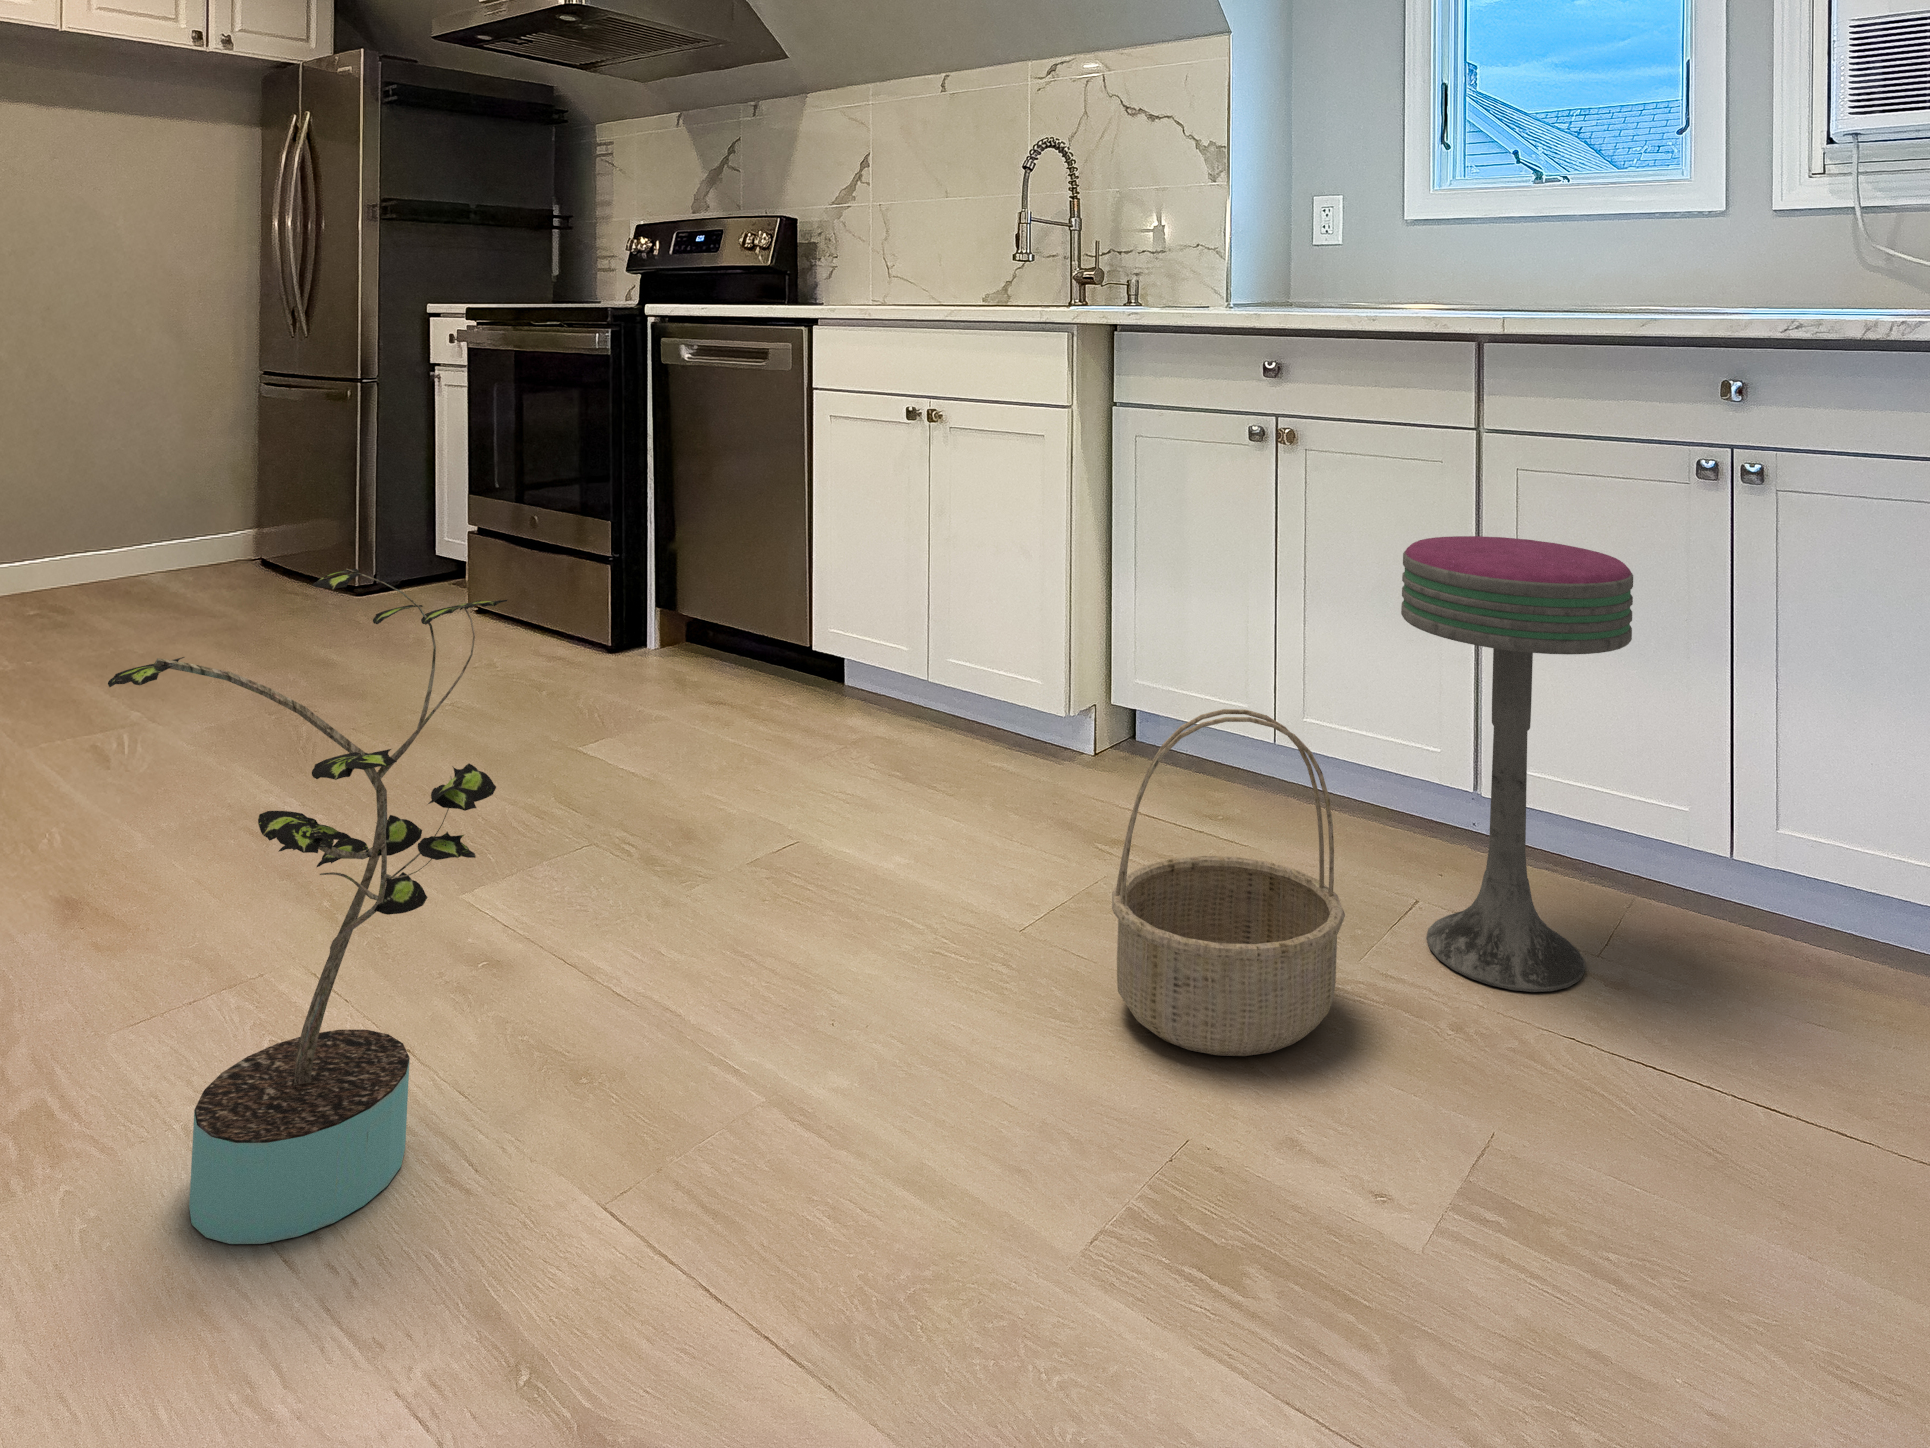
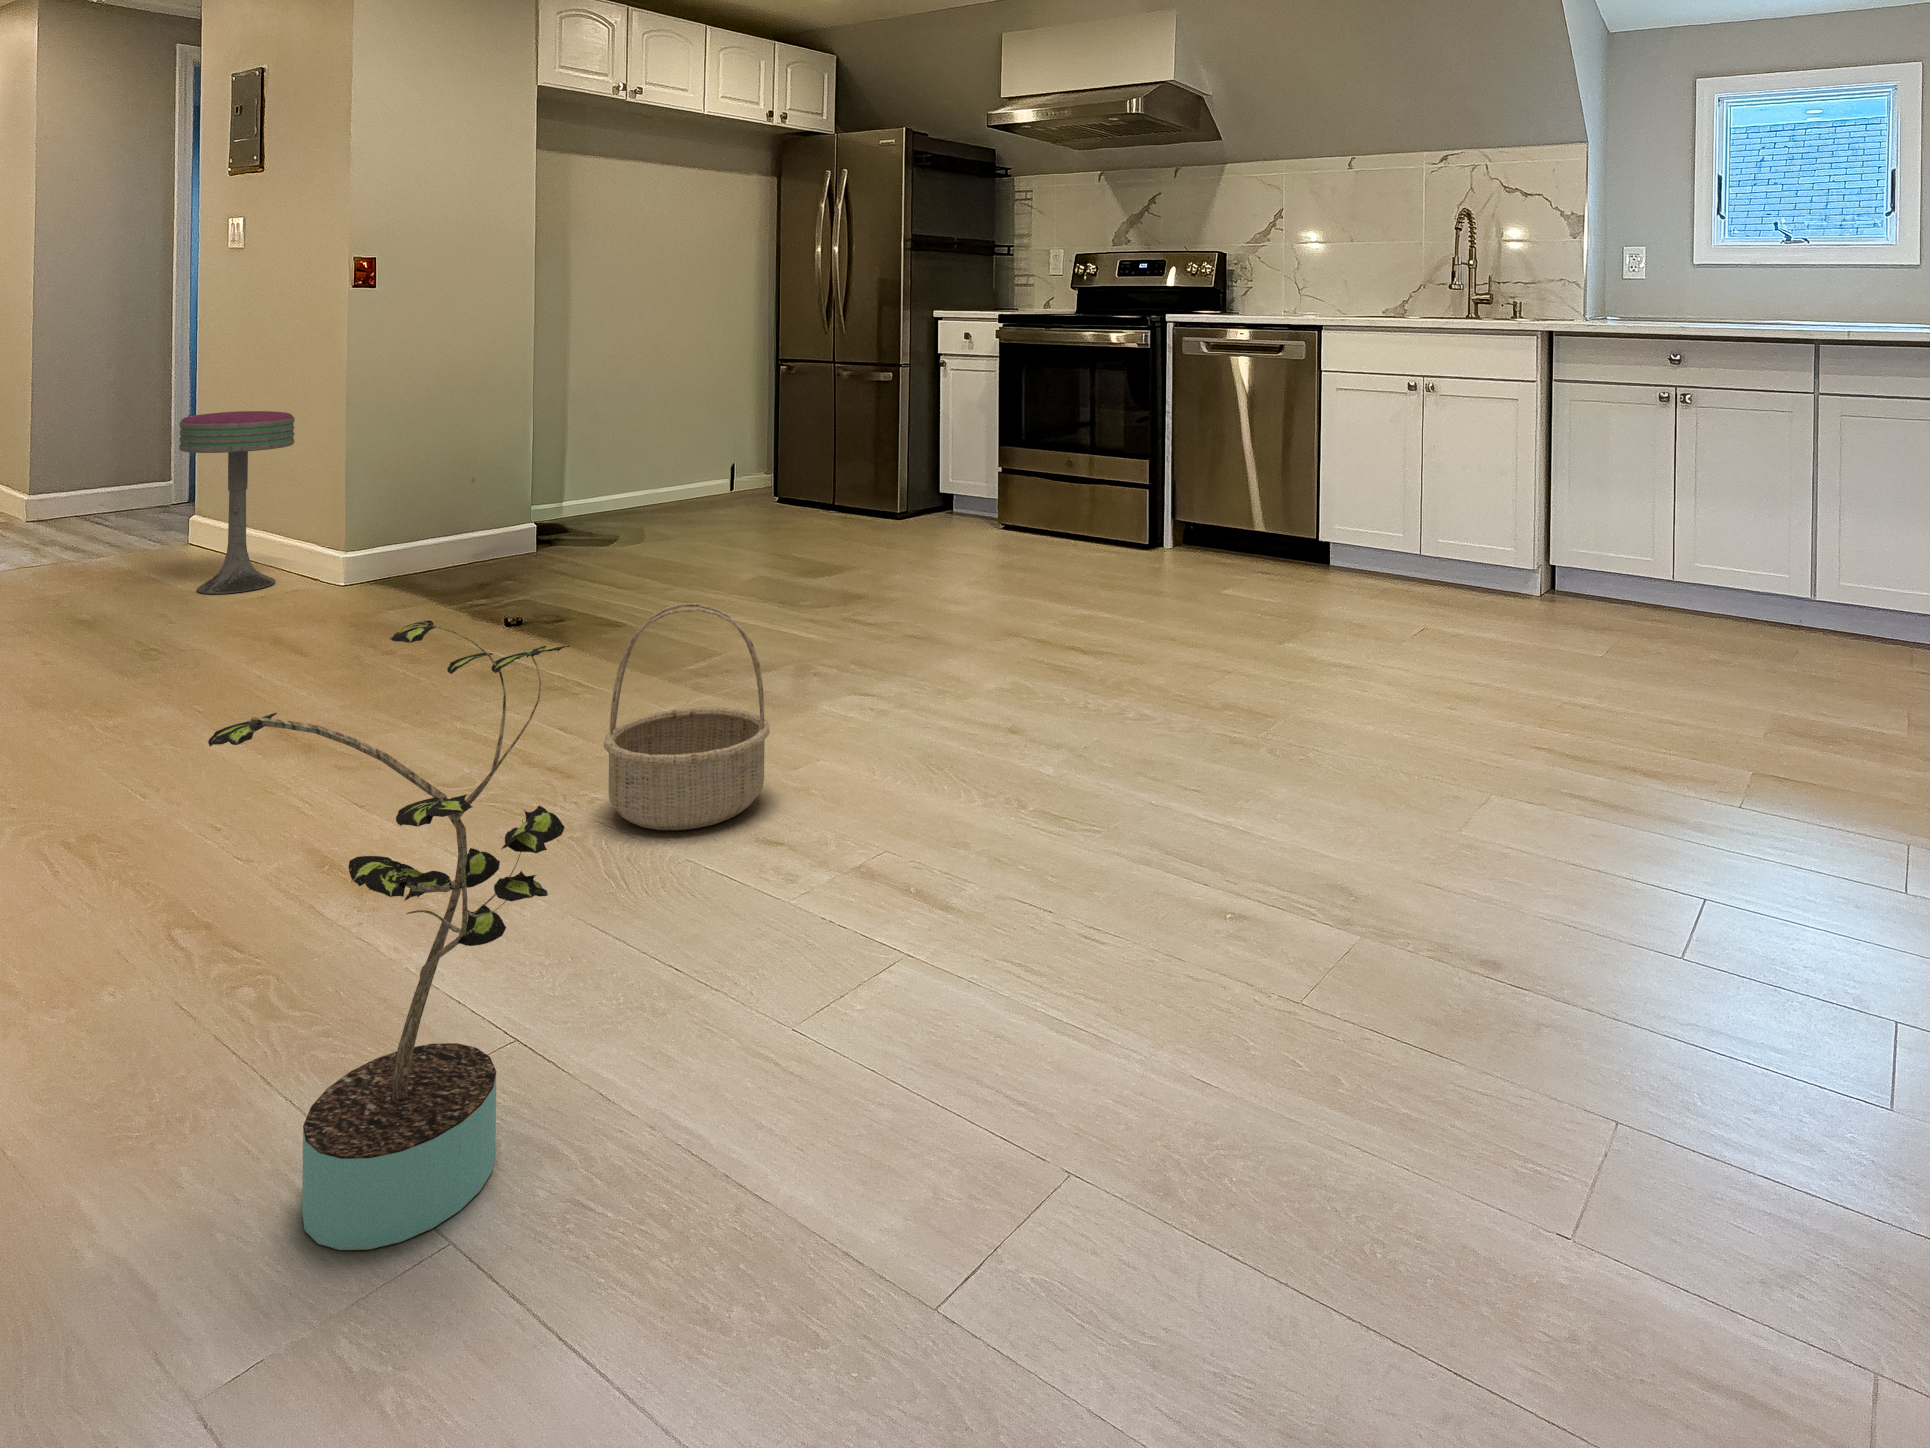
bar stool: present [1401,536,1633,992] -> present [179,411,295,594]
basket: present [1112,709,1345,1056] -> present [604,603,770,831]

